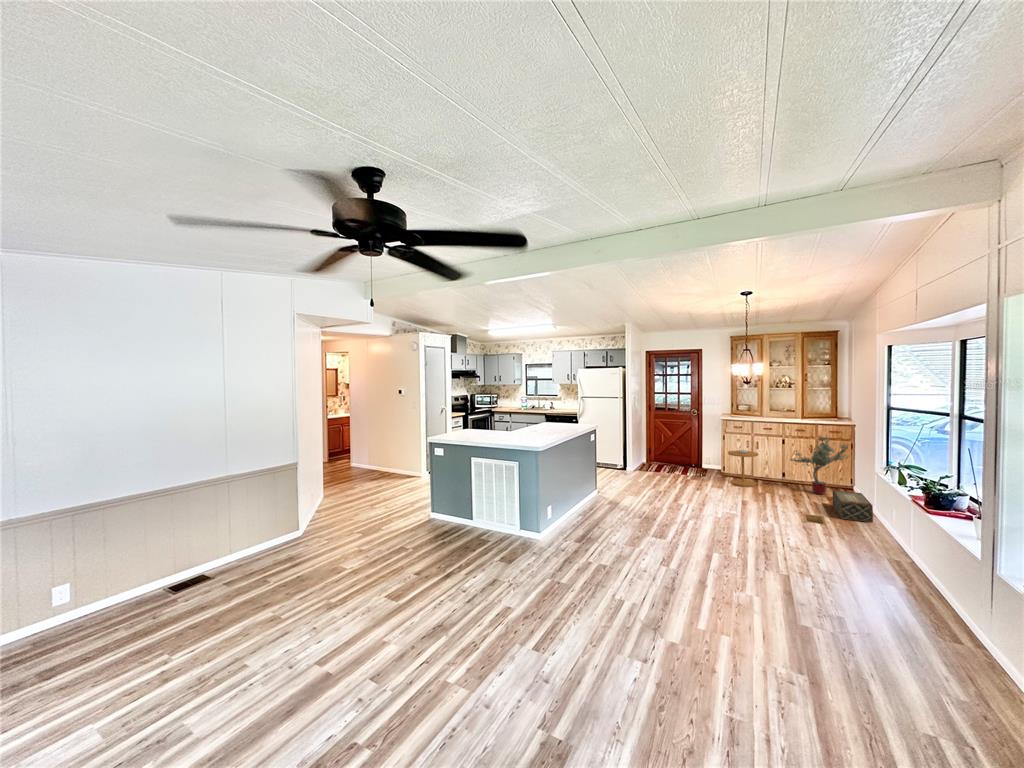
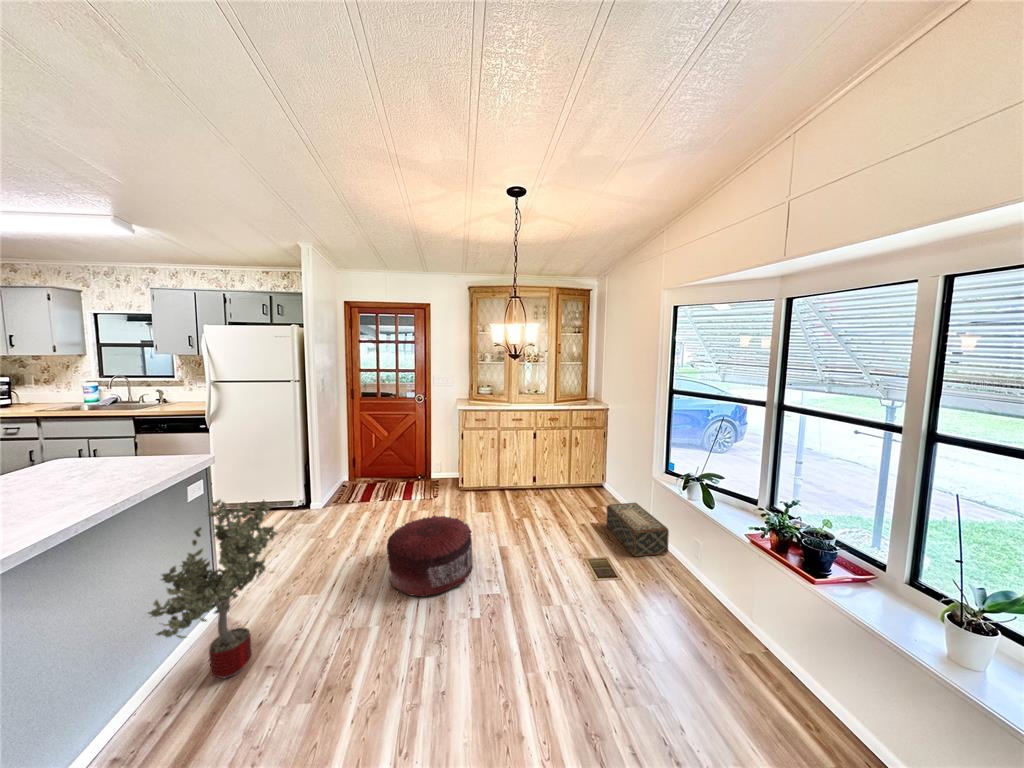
potted tree: present [790,435,849,494] -> present [148,500,277,678]
side table: present [728,450,758,486] -> none [470,453,509,508]
pouf: none [674,474,722,505] -> present [387,515,473,597]

